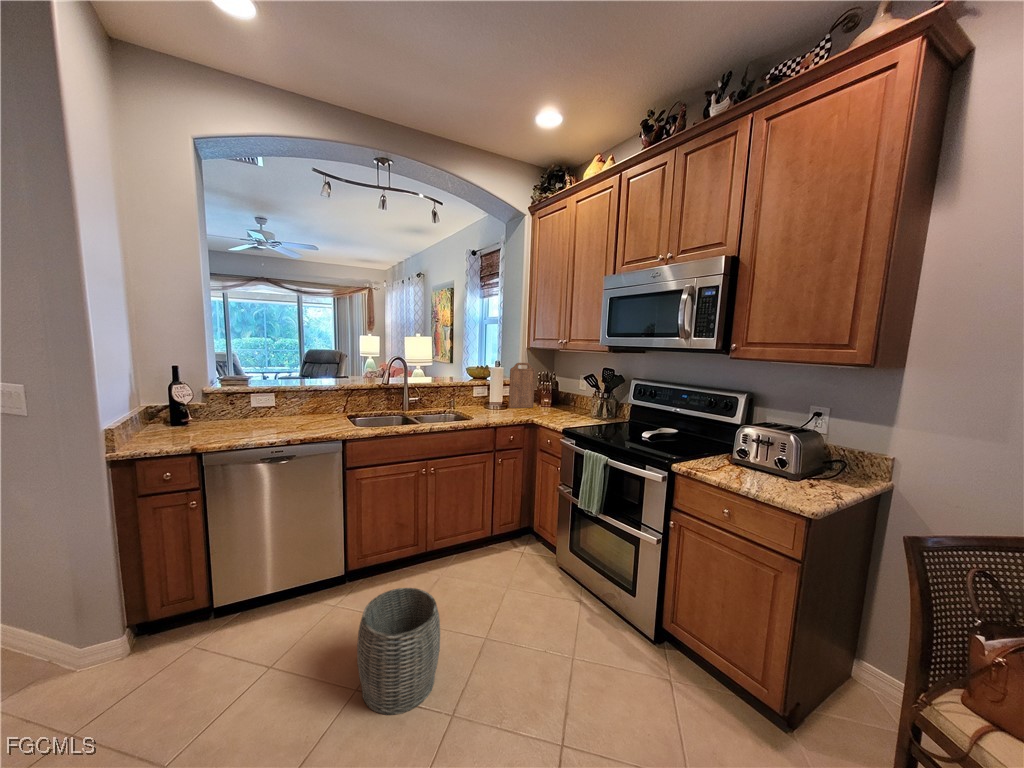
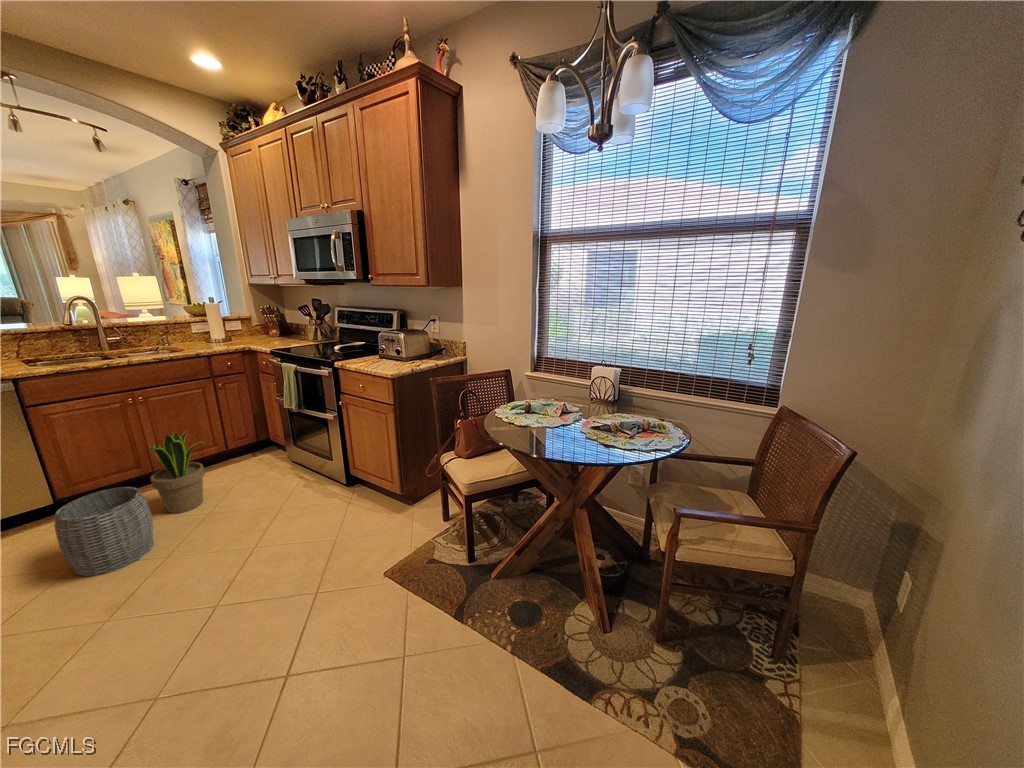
cutting board: present [509,363,535,408] -> none [228,298,262,340]
potted plant: none [434,517,492,626] -> present [149,431,205,513]

